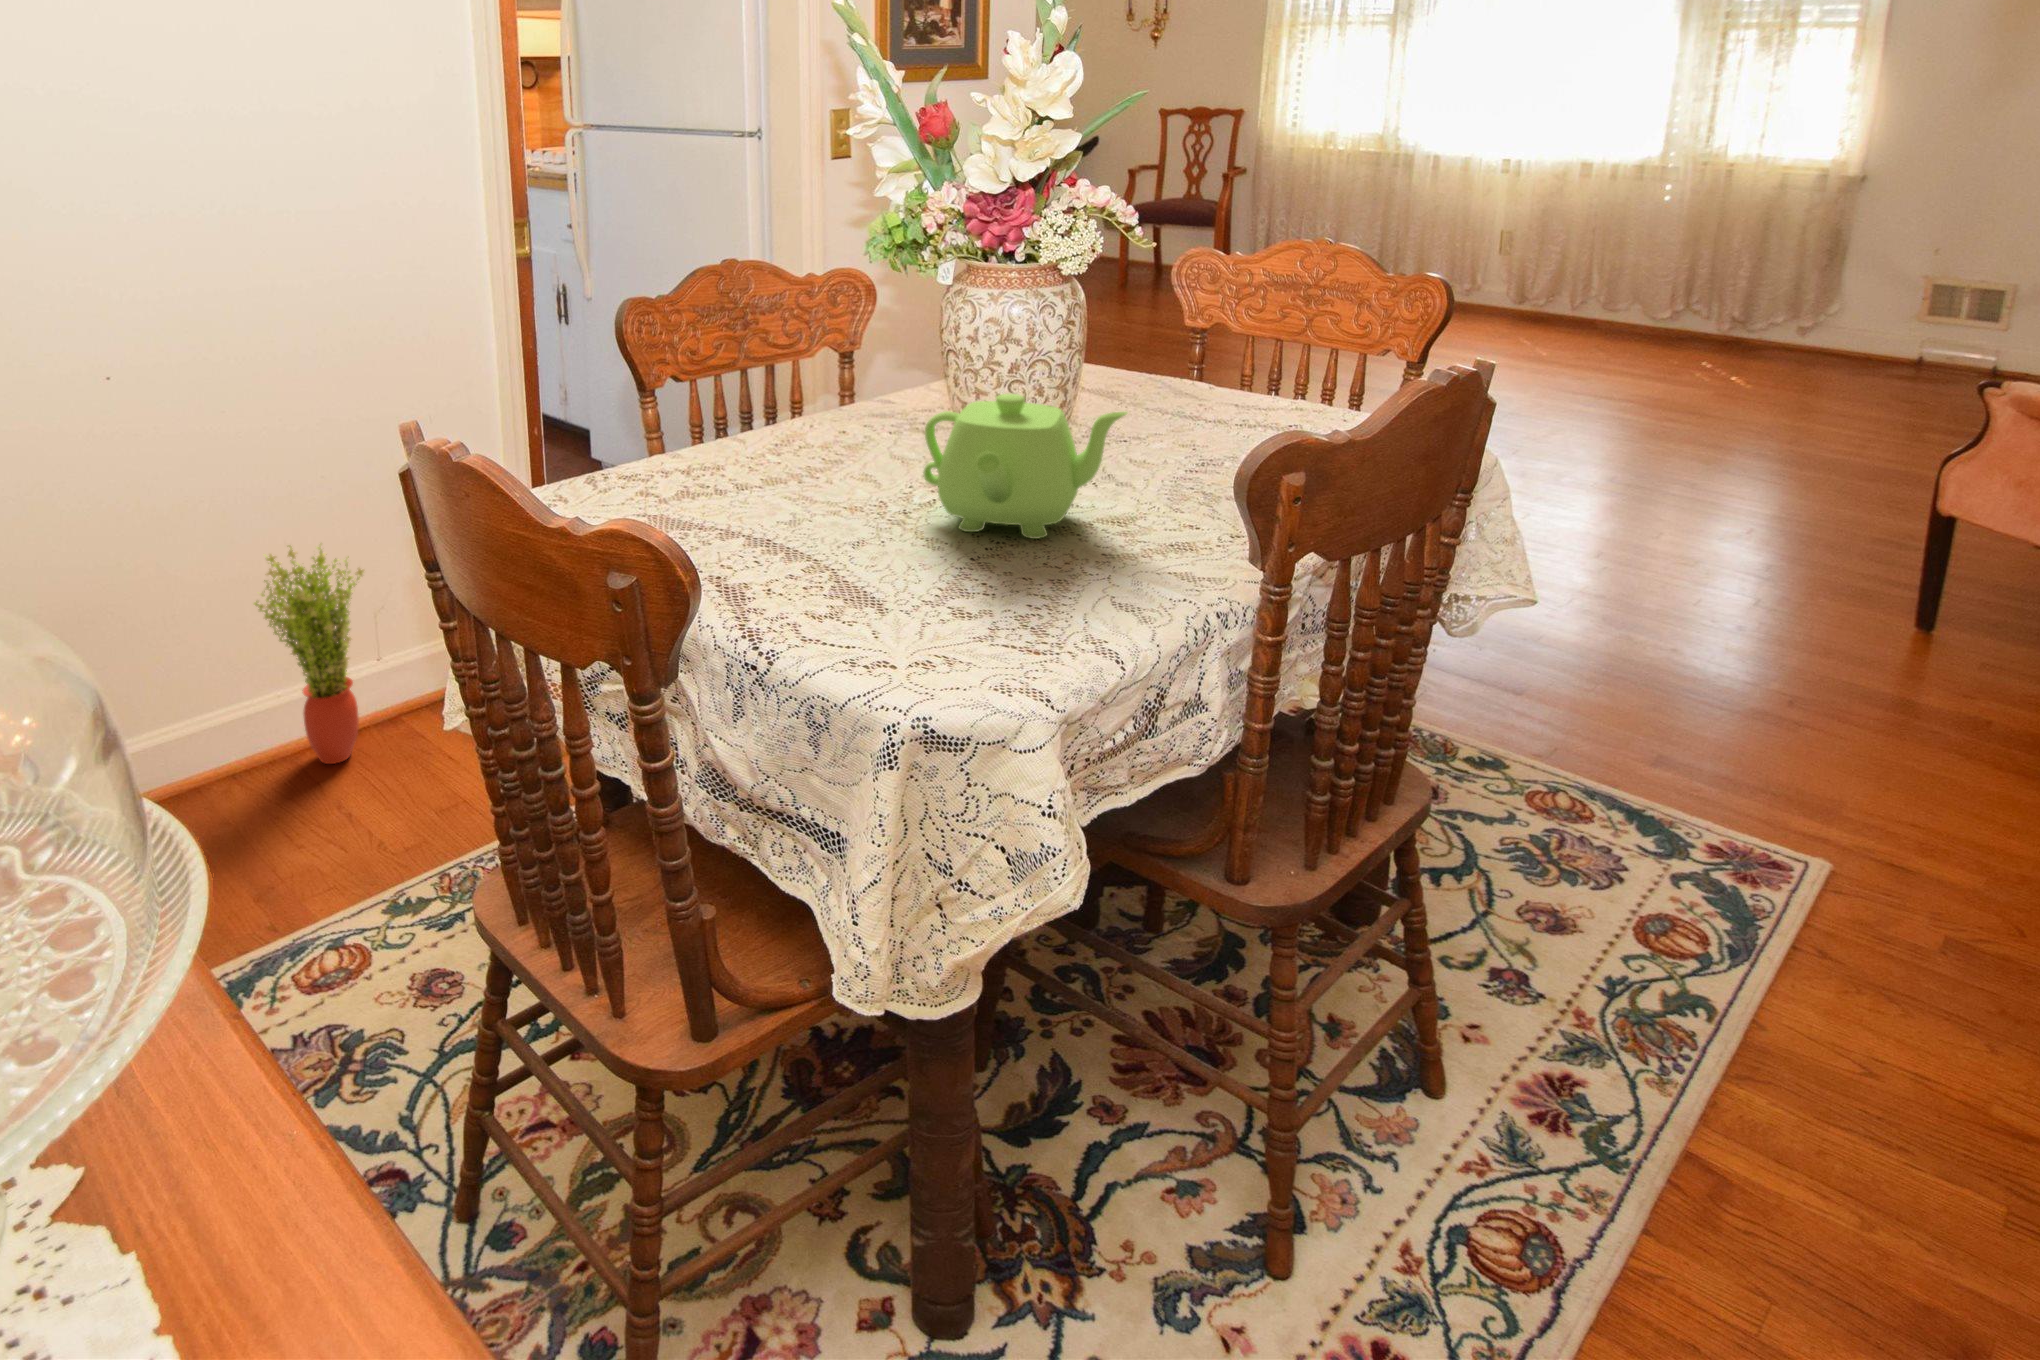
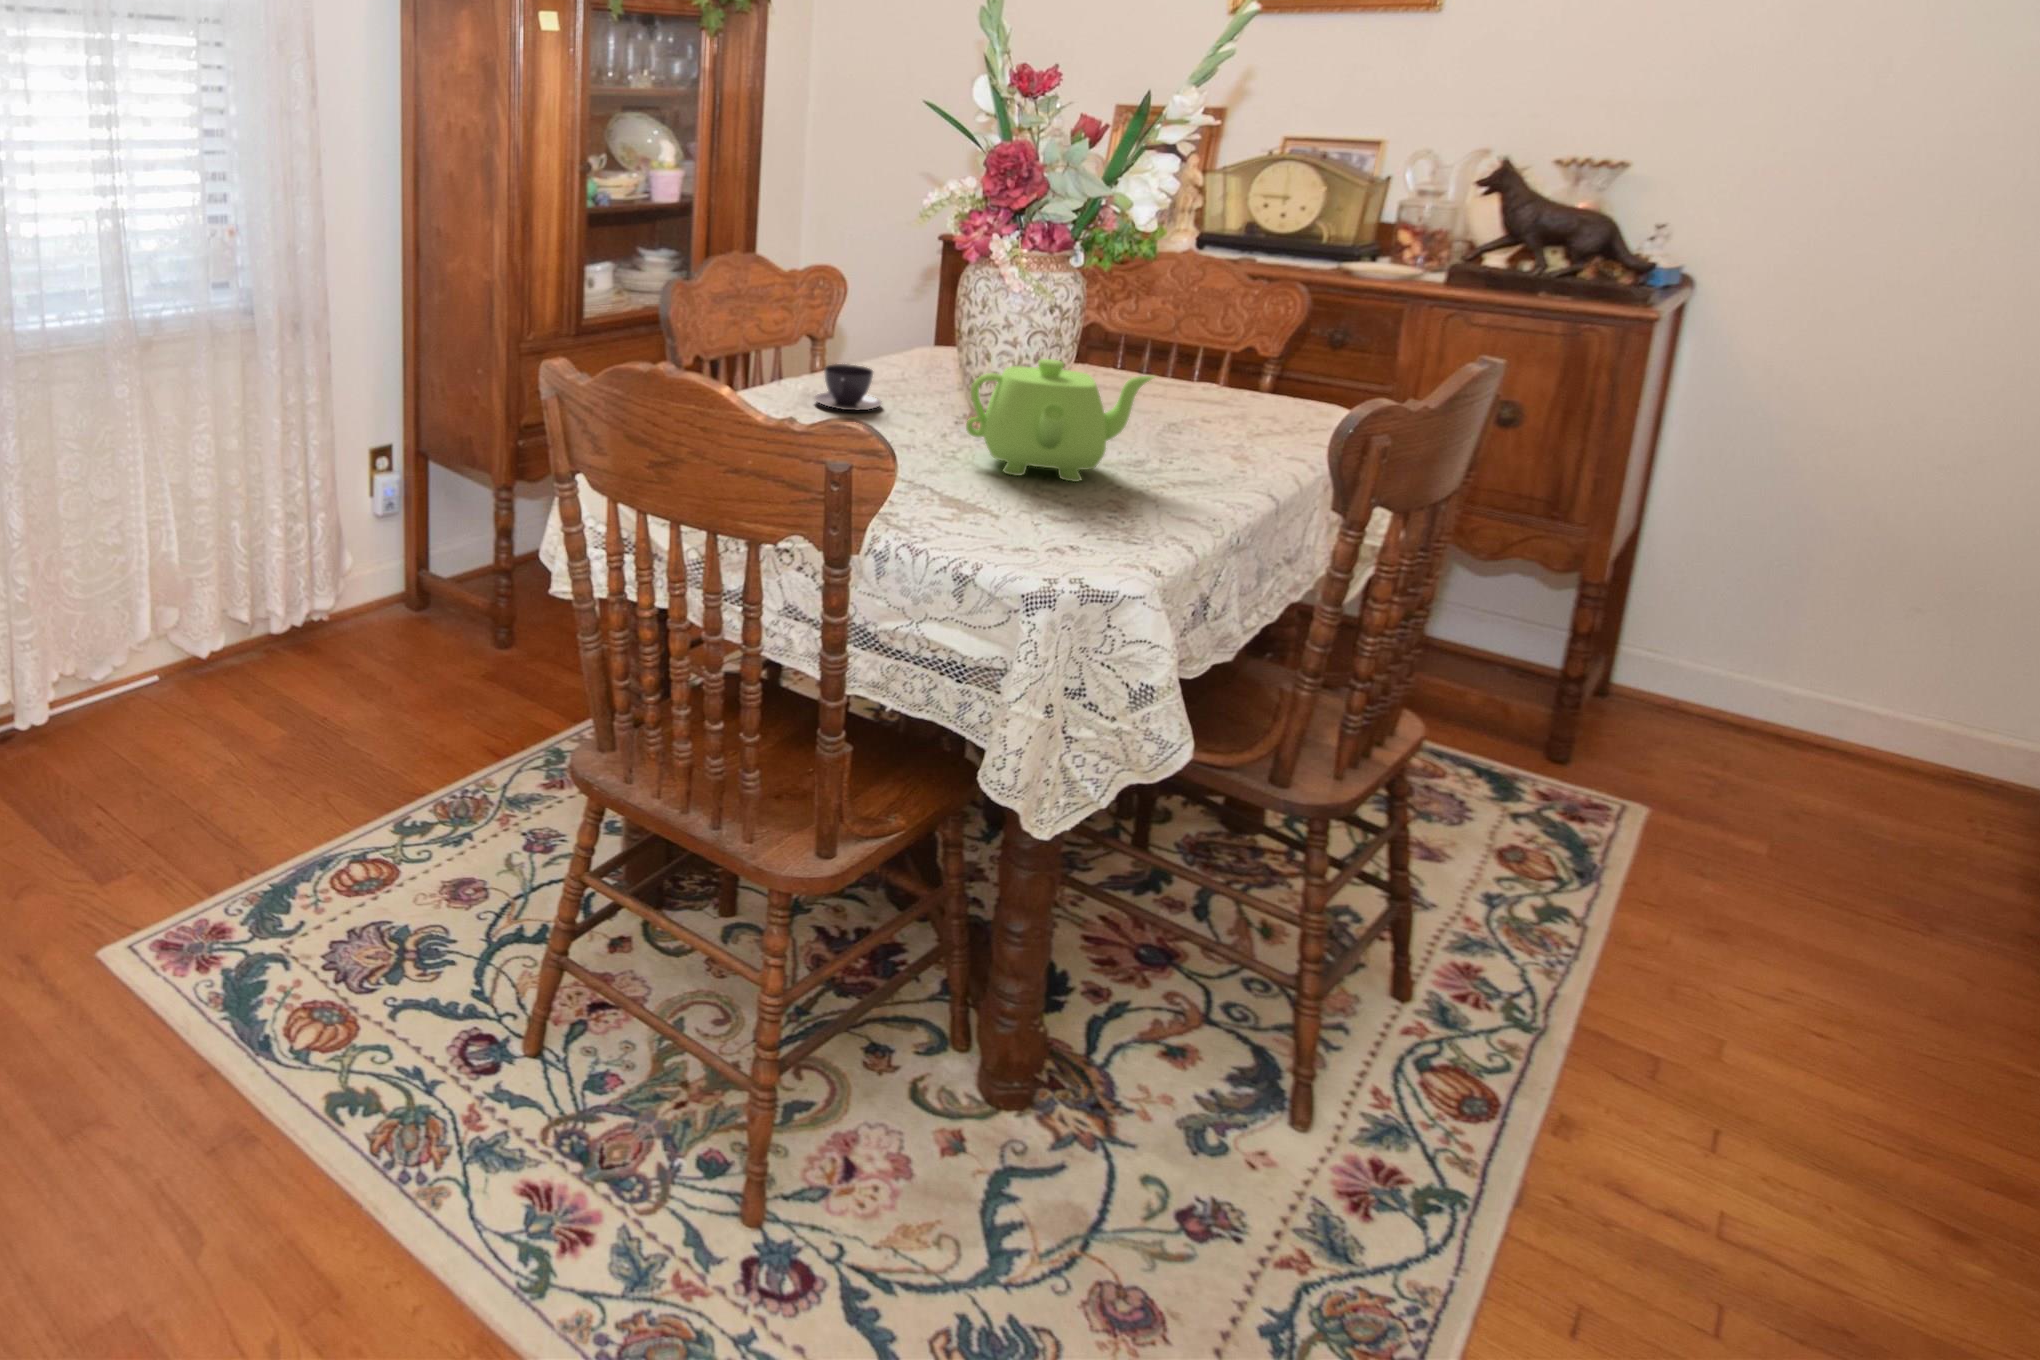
teacup: none [809,391,885,445] -> present [814,364,882,410]
potted plant: present [254,546,364,764] -> none [242,499,339,709]

